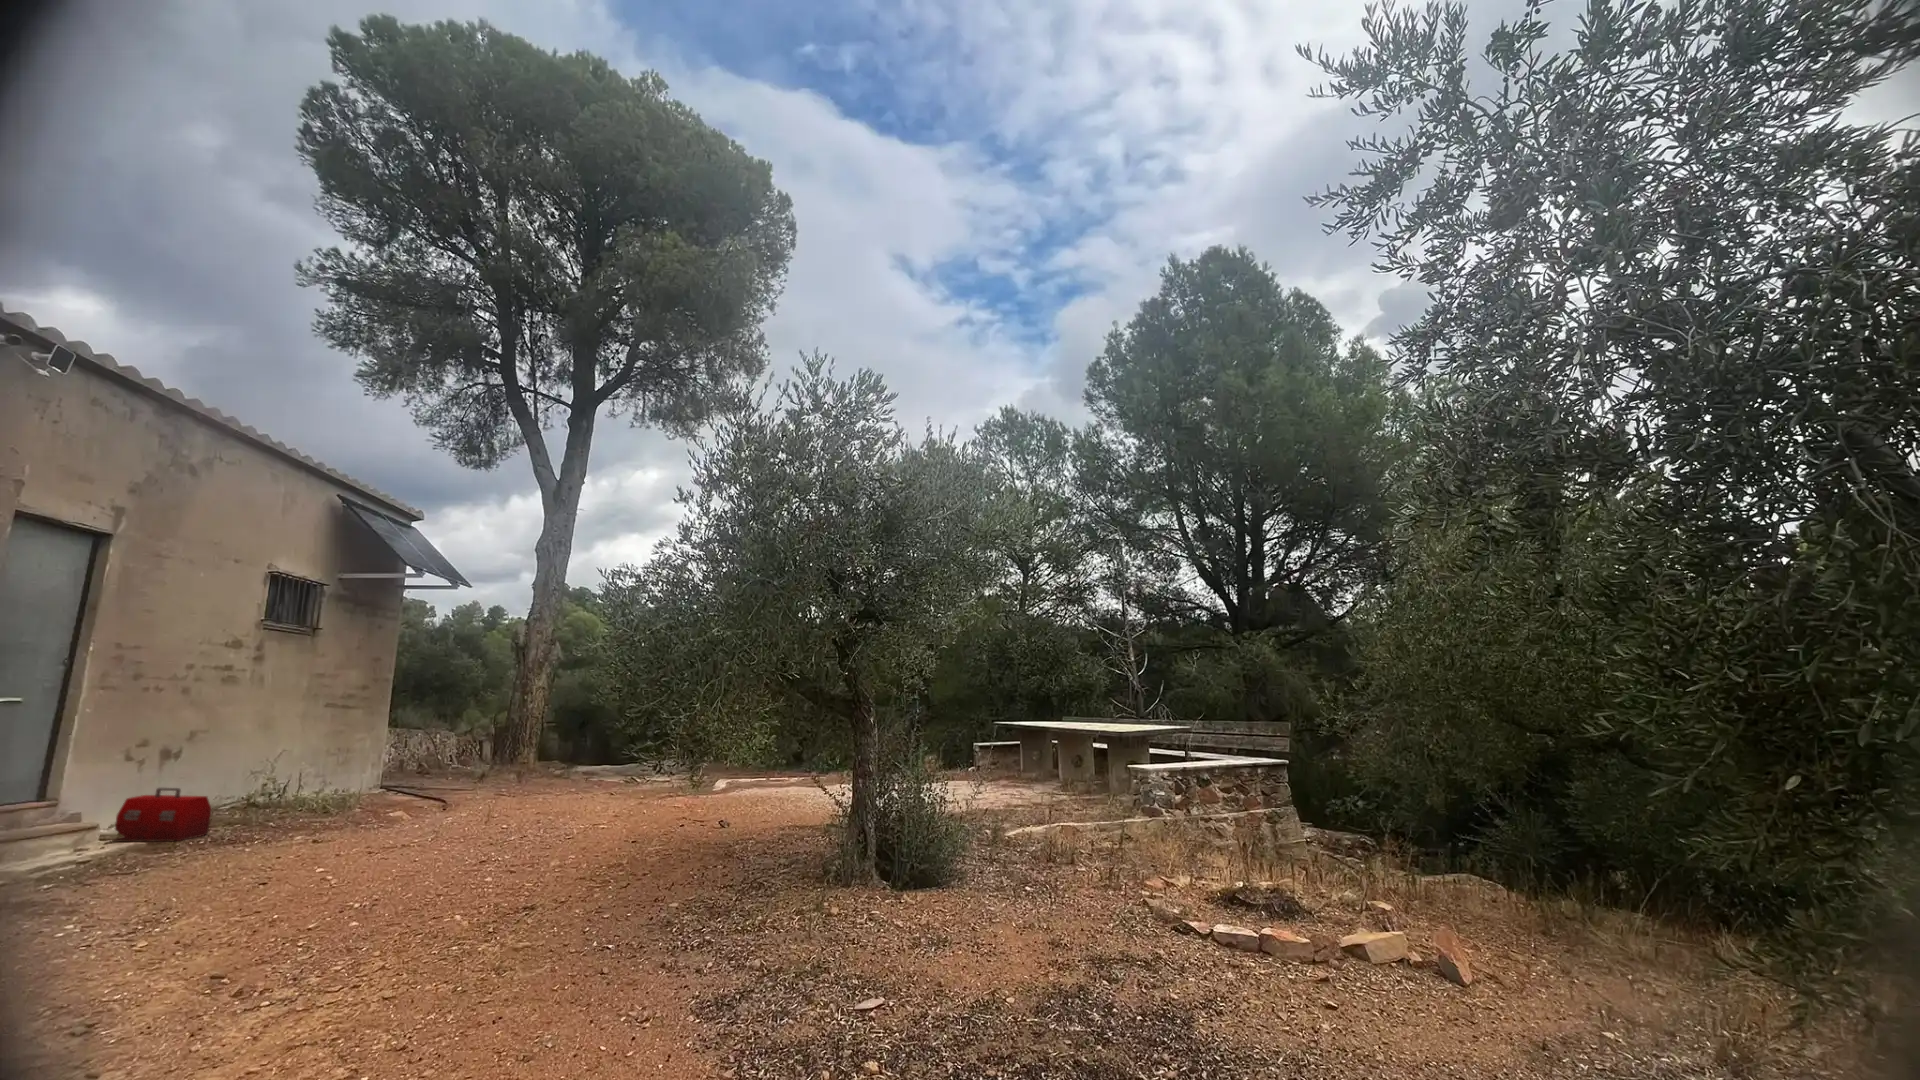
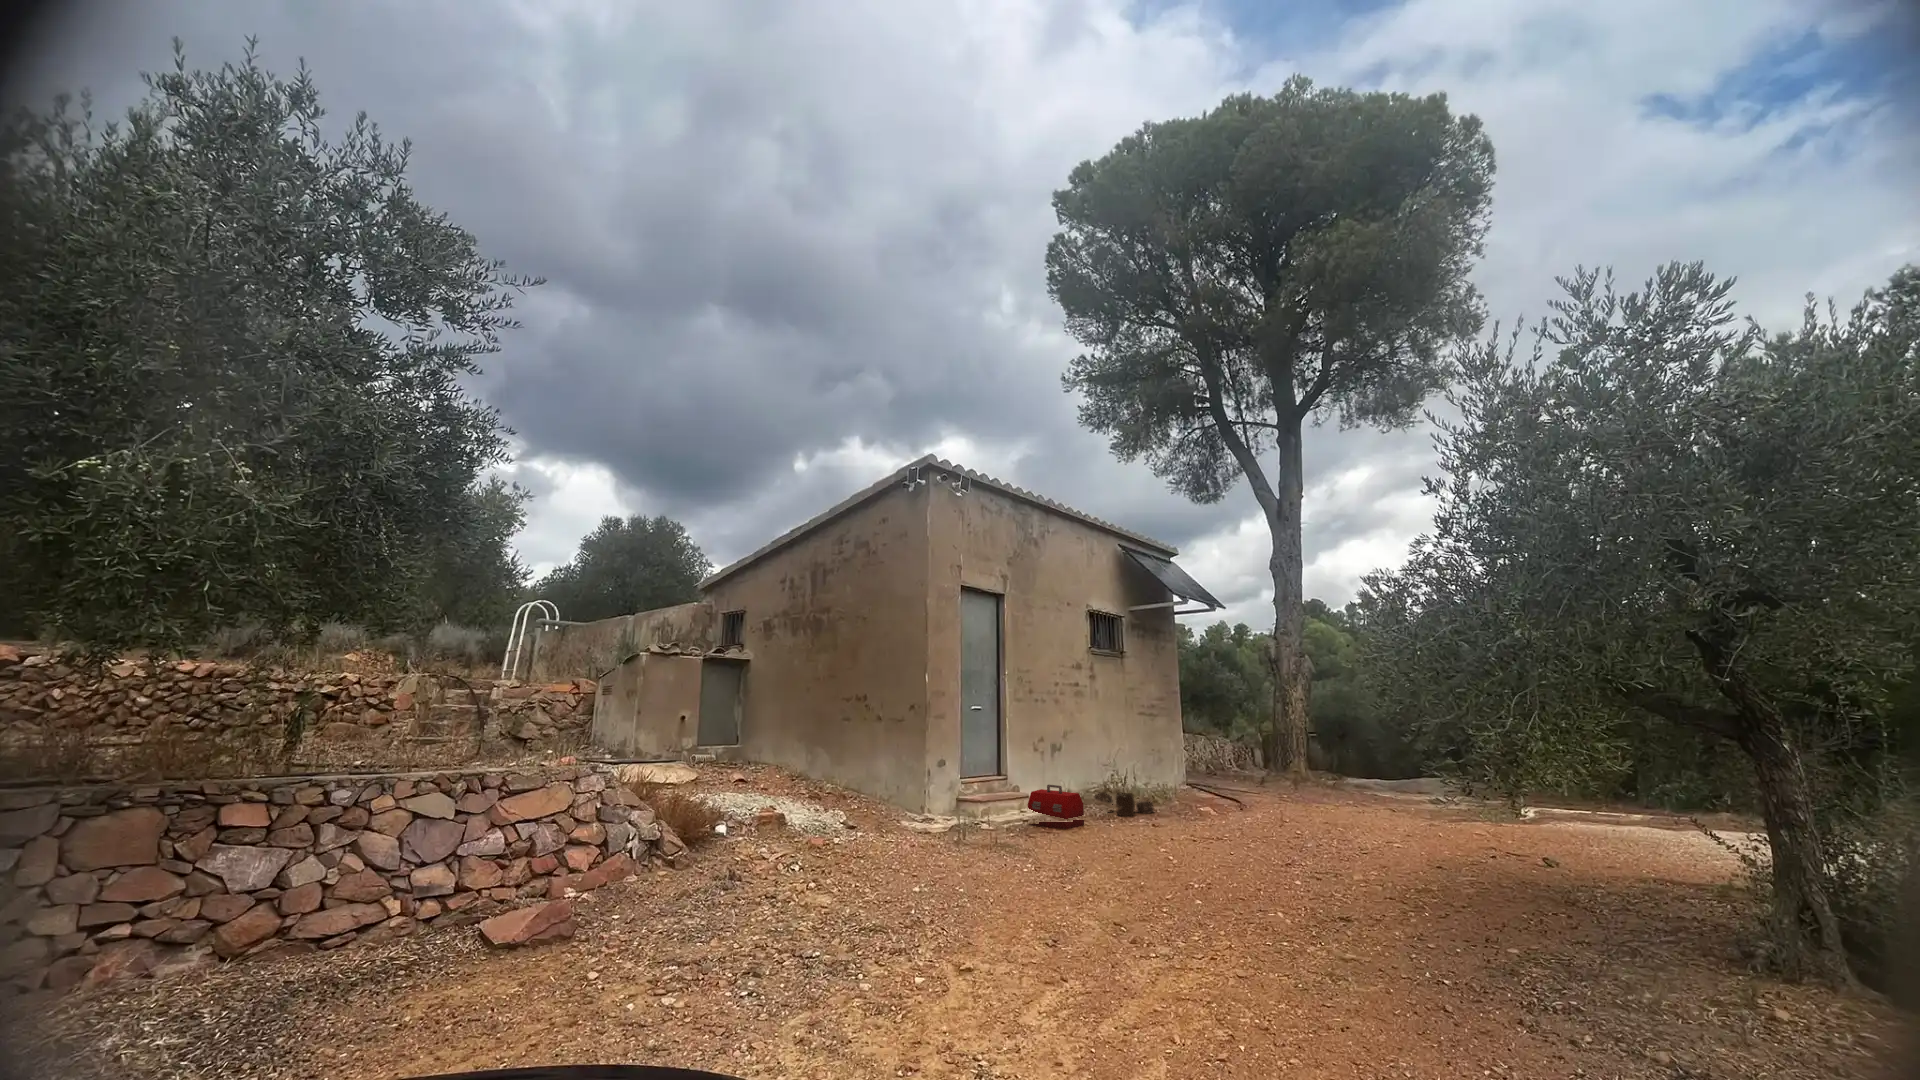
woven basket: none [227,793,320,825] -> present [1094,792,1154,817]

